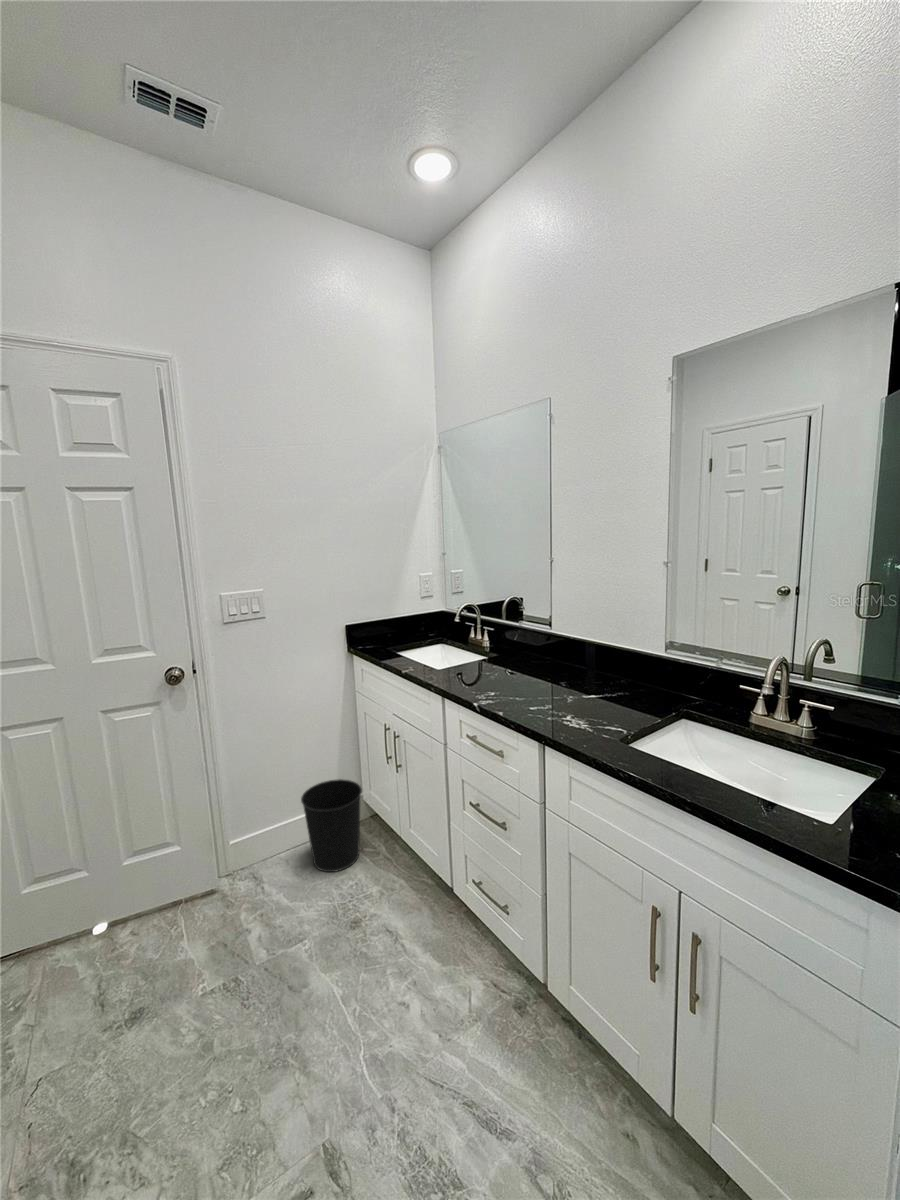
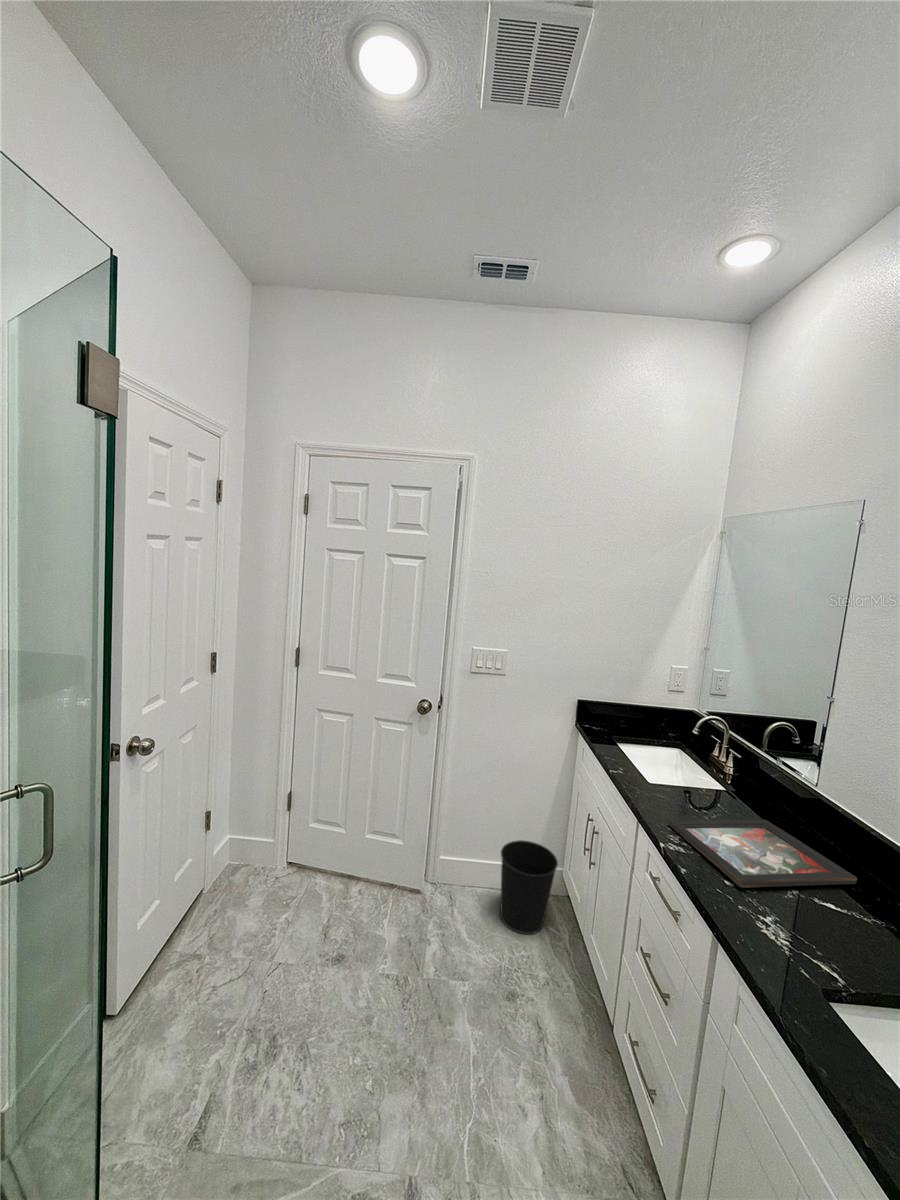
decorative tray: none [468,664,600,707] -> present [668,819,857,887]

